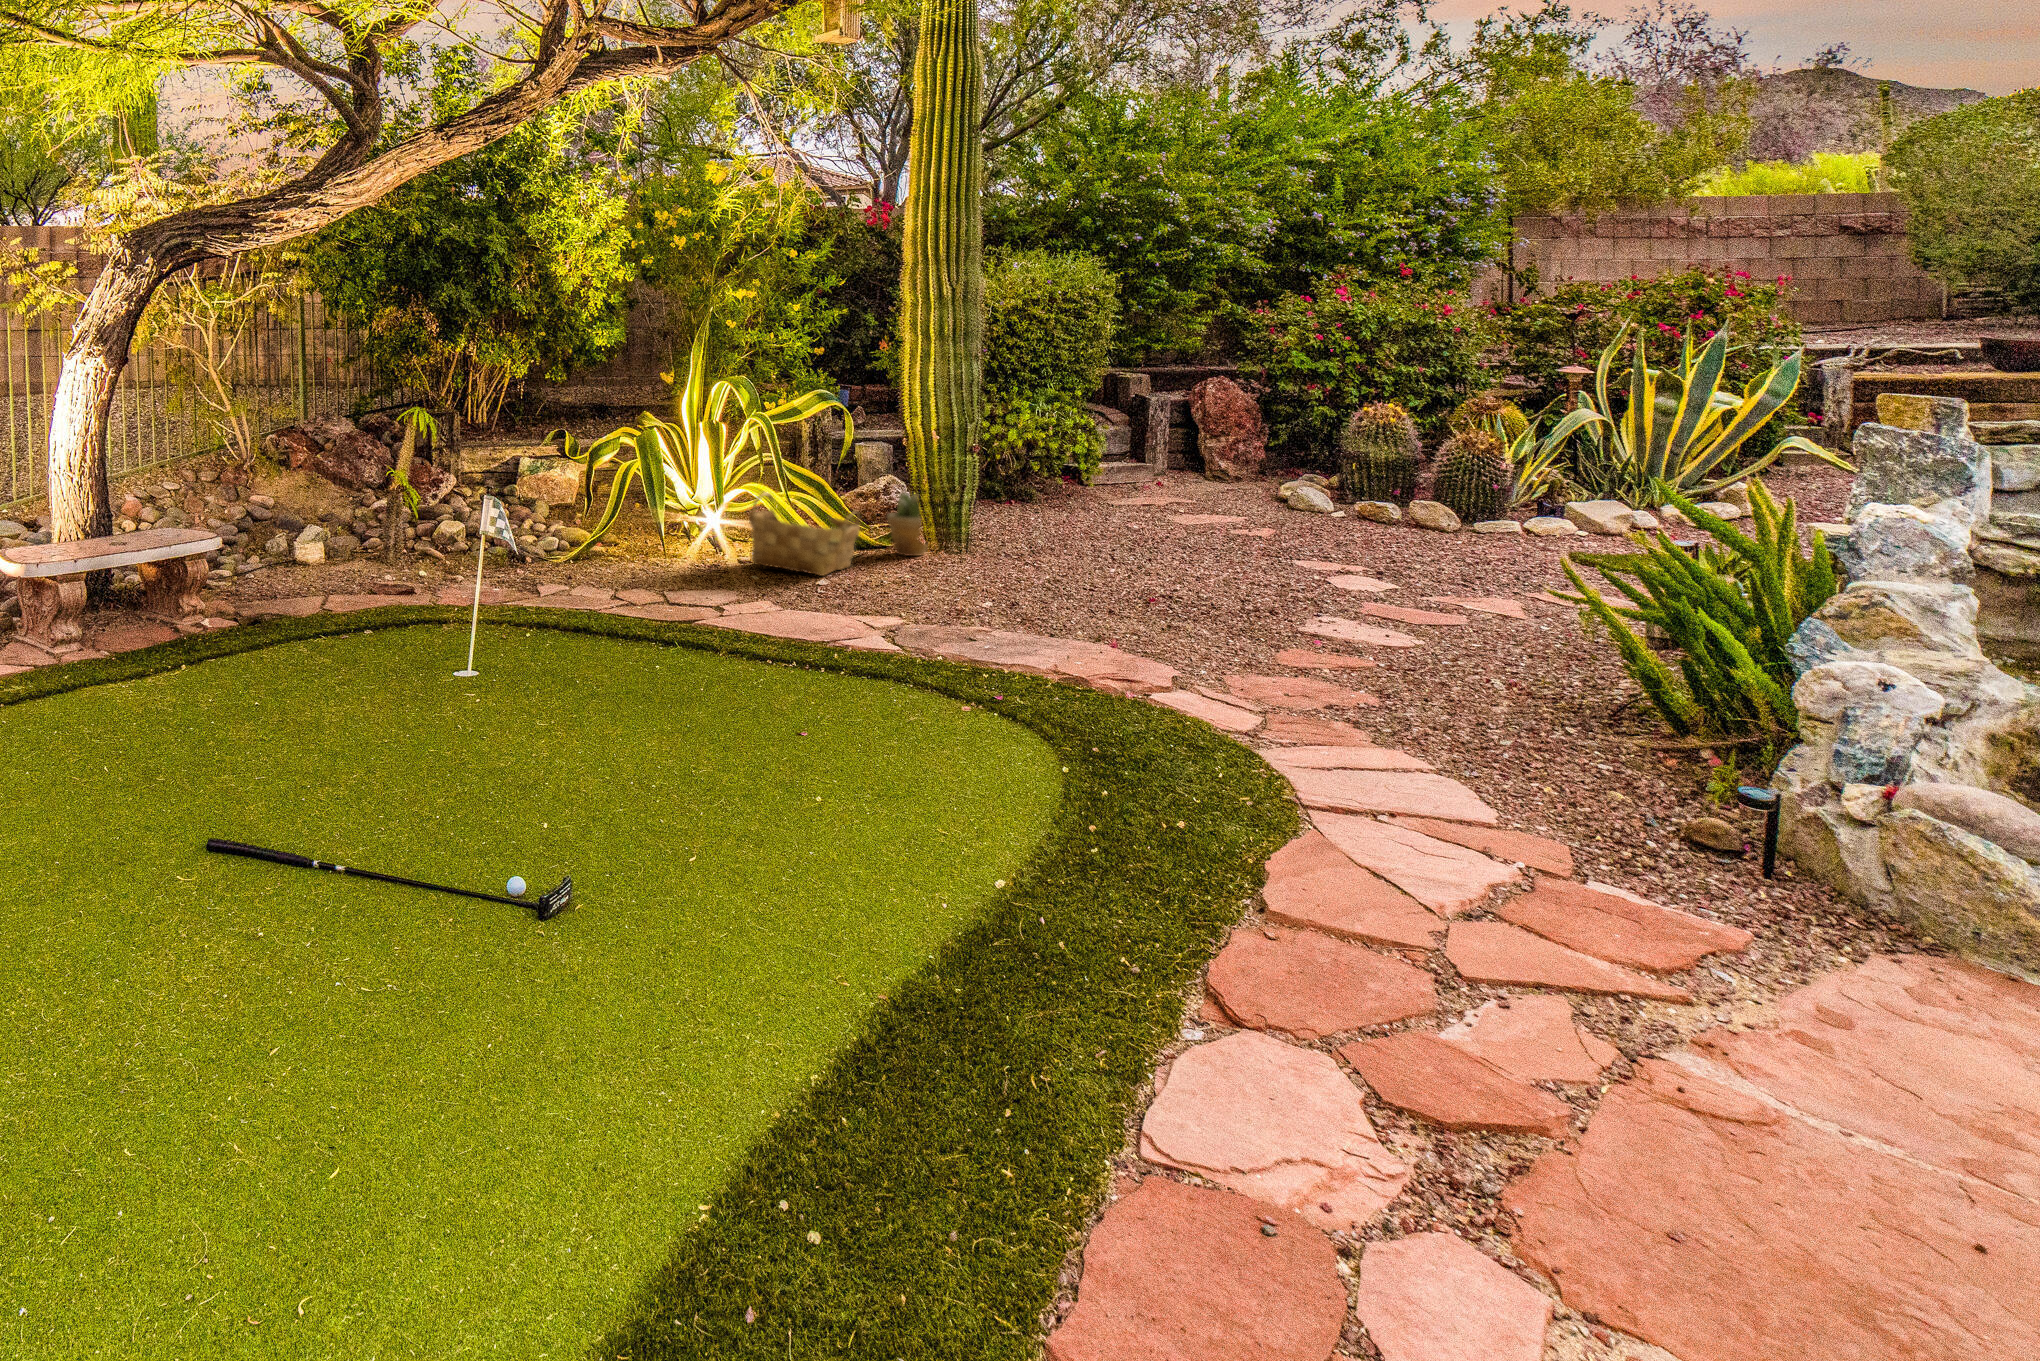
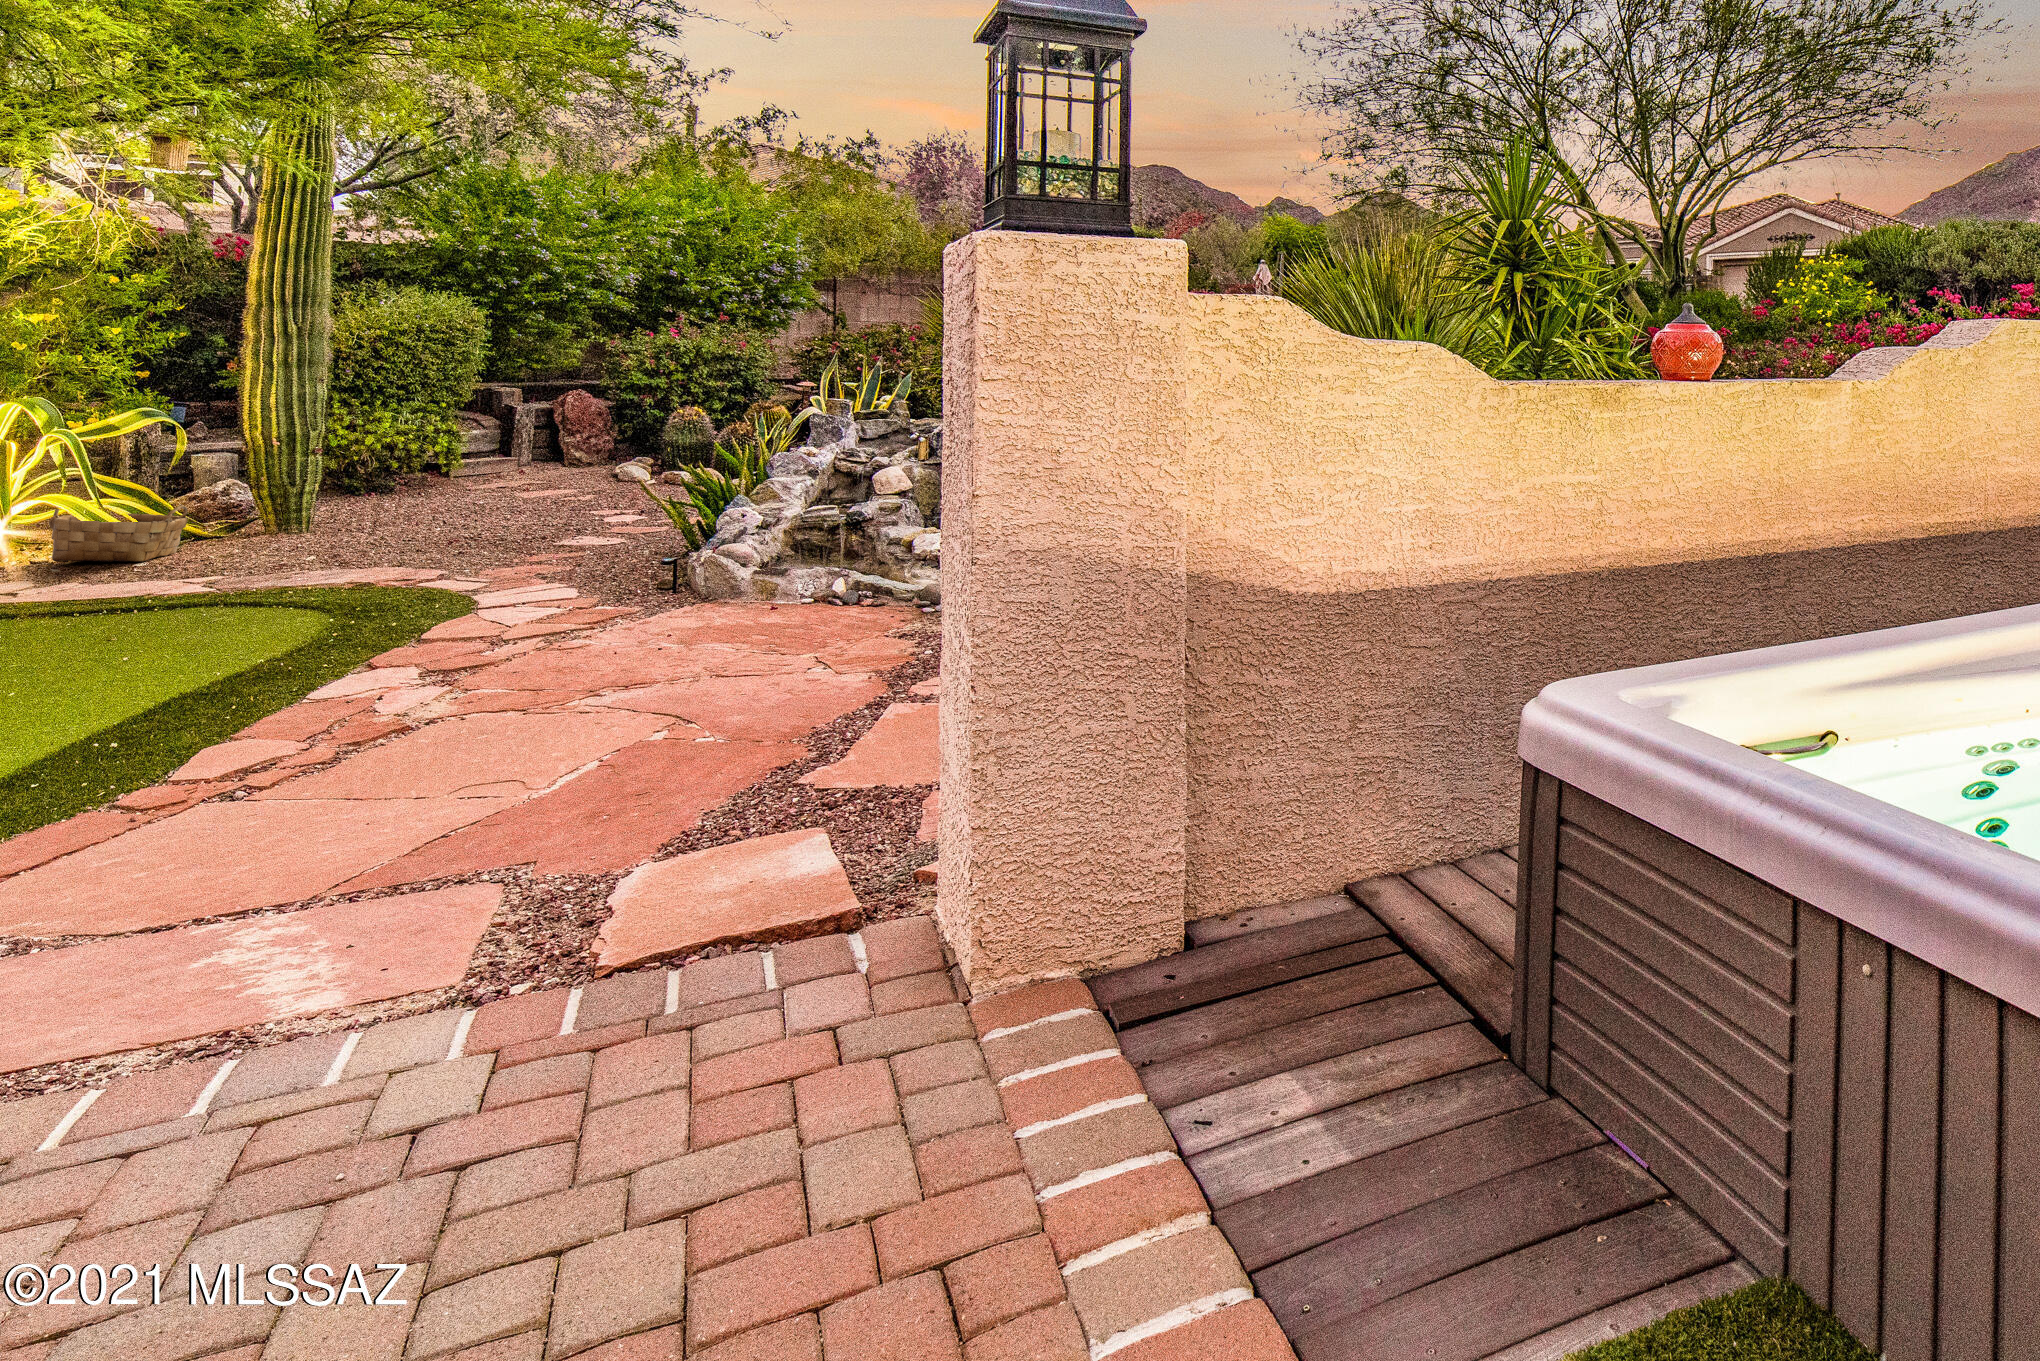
potted plant: present [887,493,927,556] -> none [221,489,274,540]

